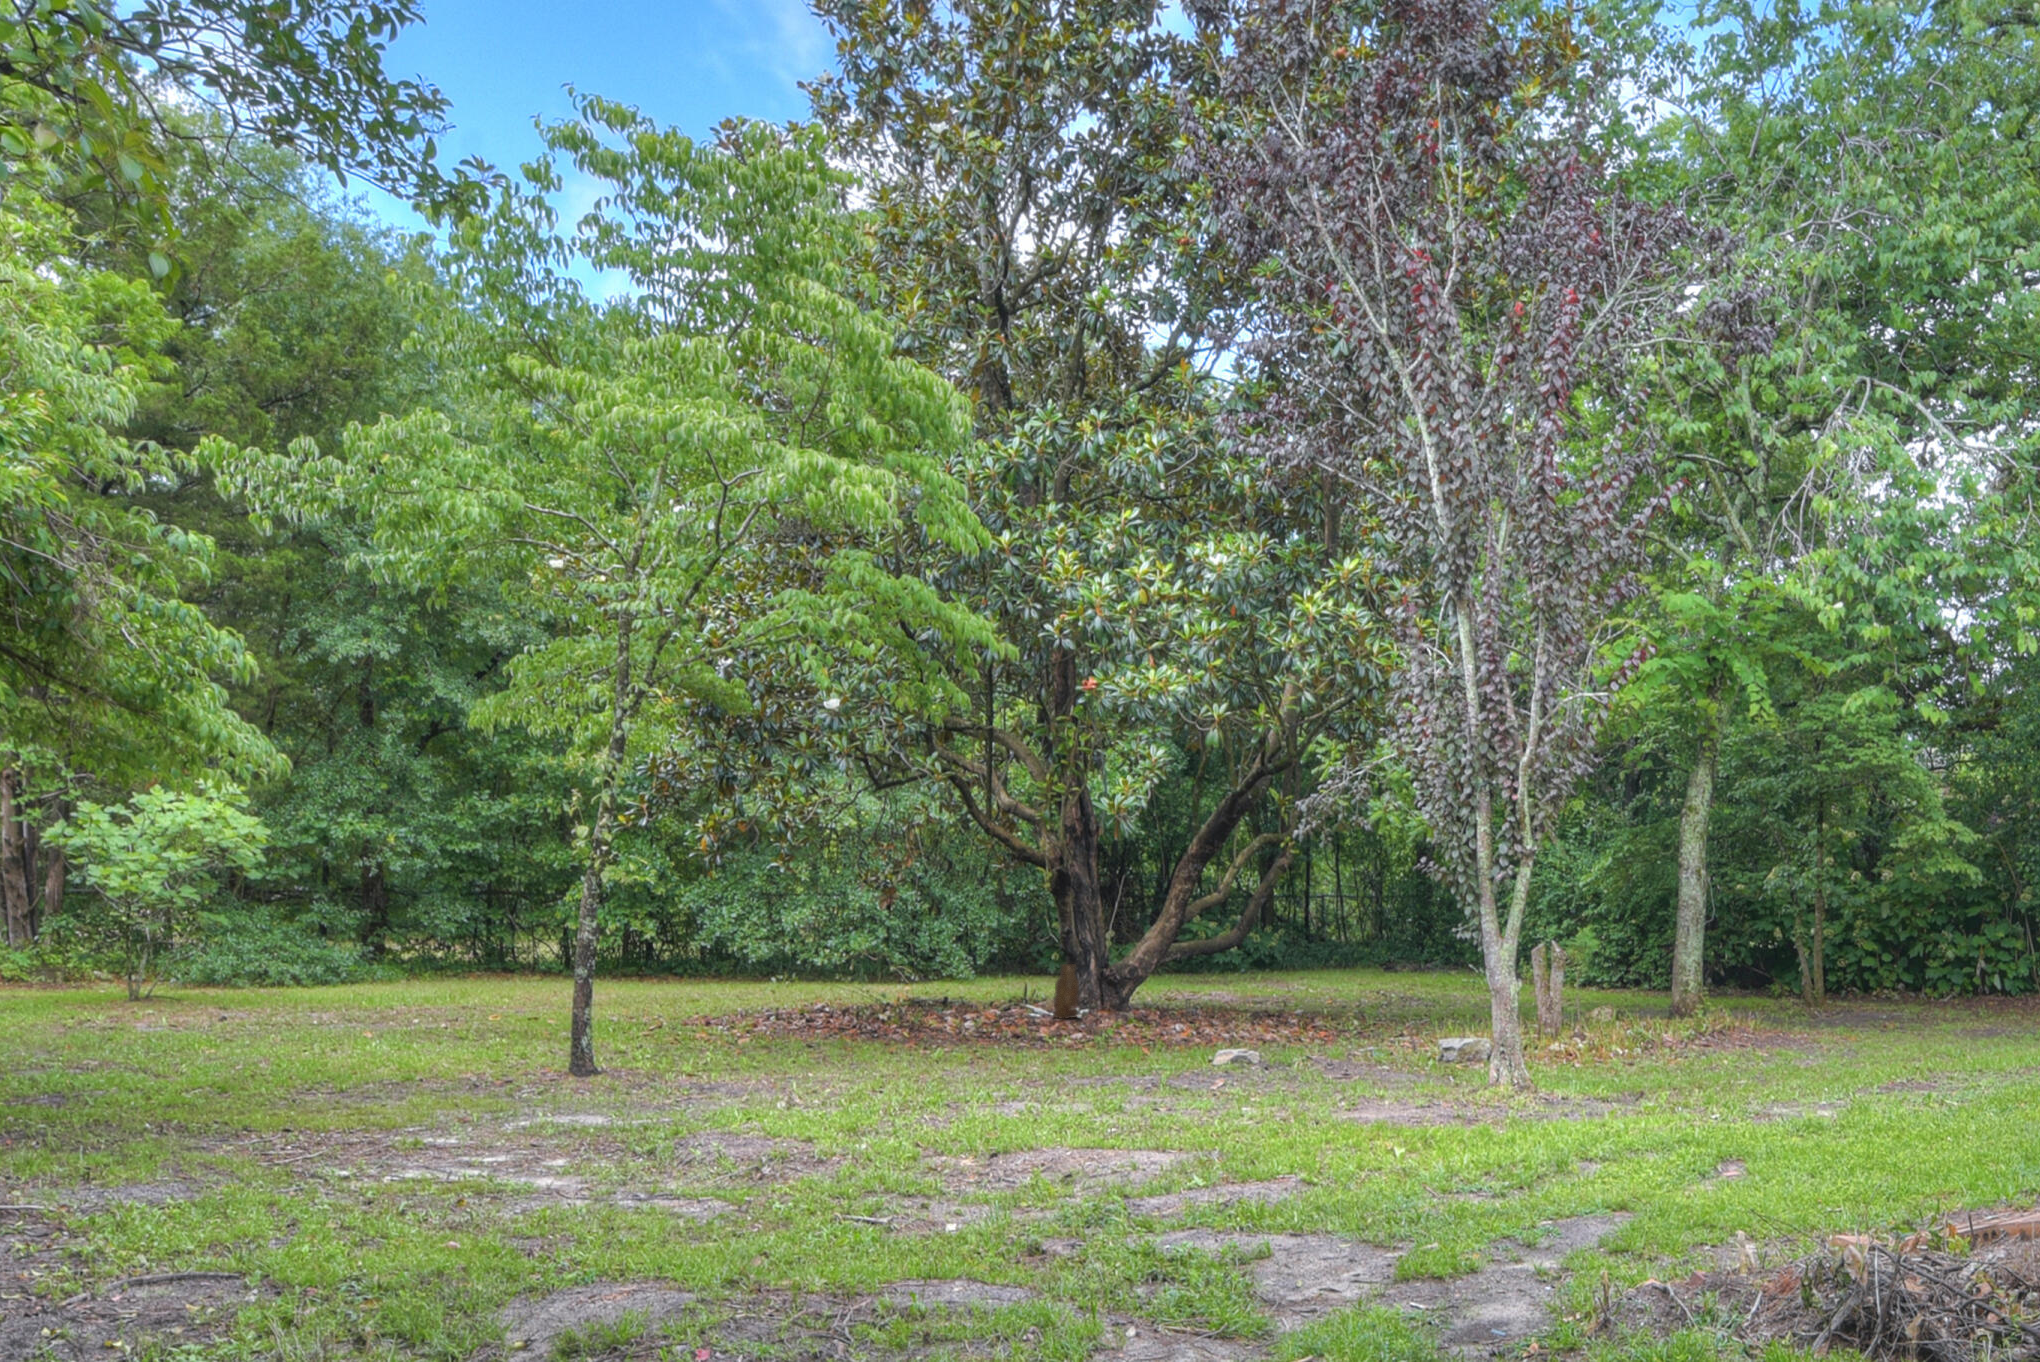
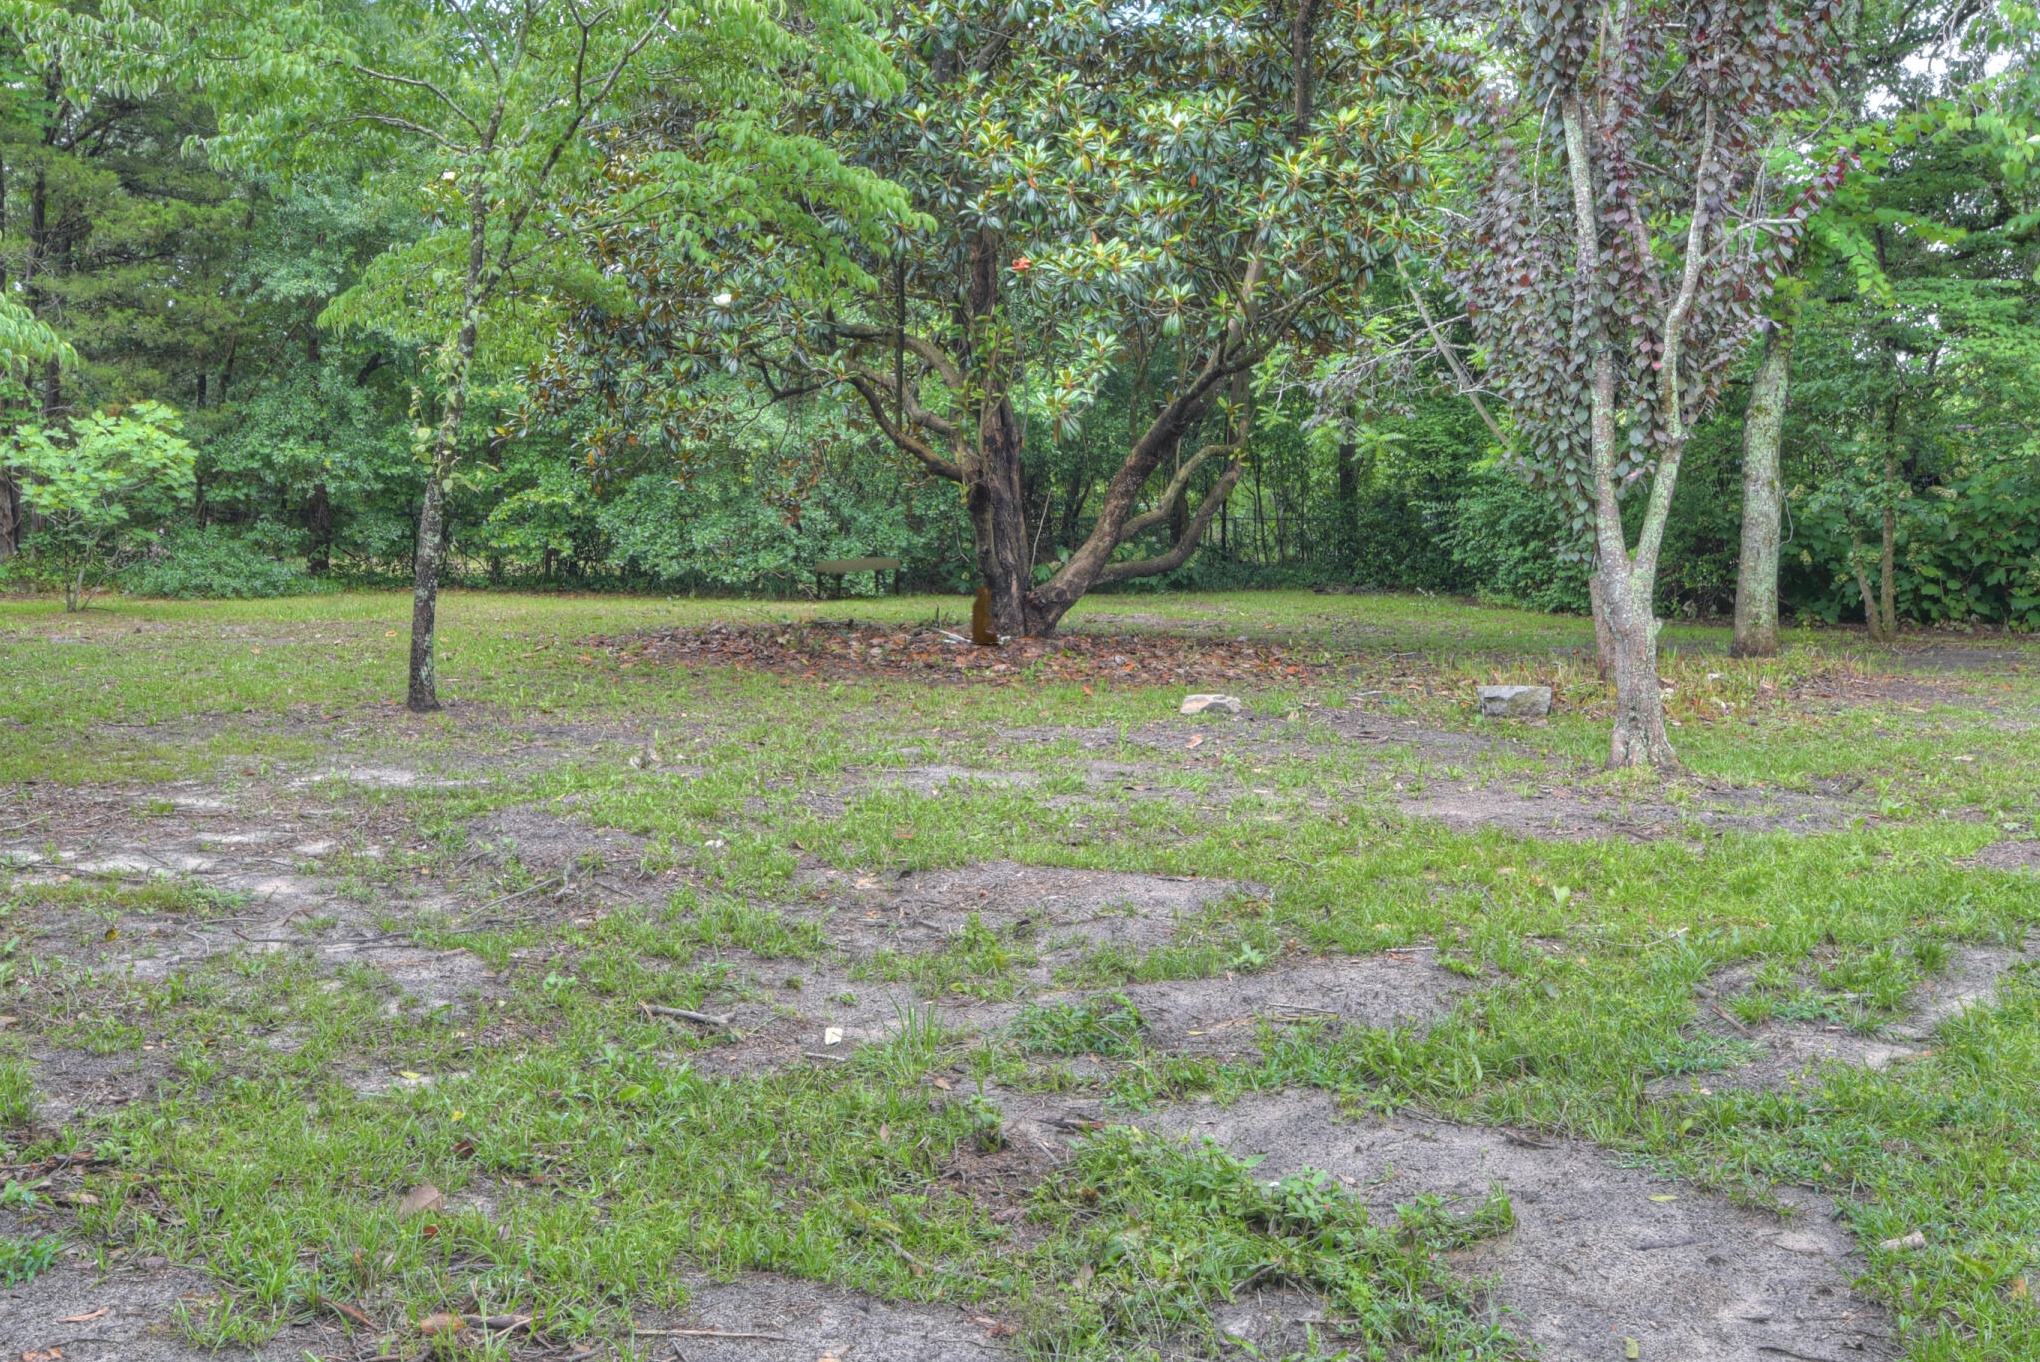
bench: none [907,939,993,985] -> present [815,557,901,600]

